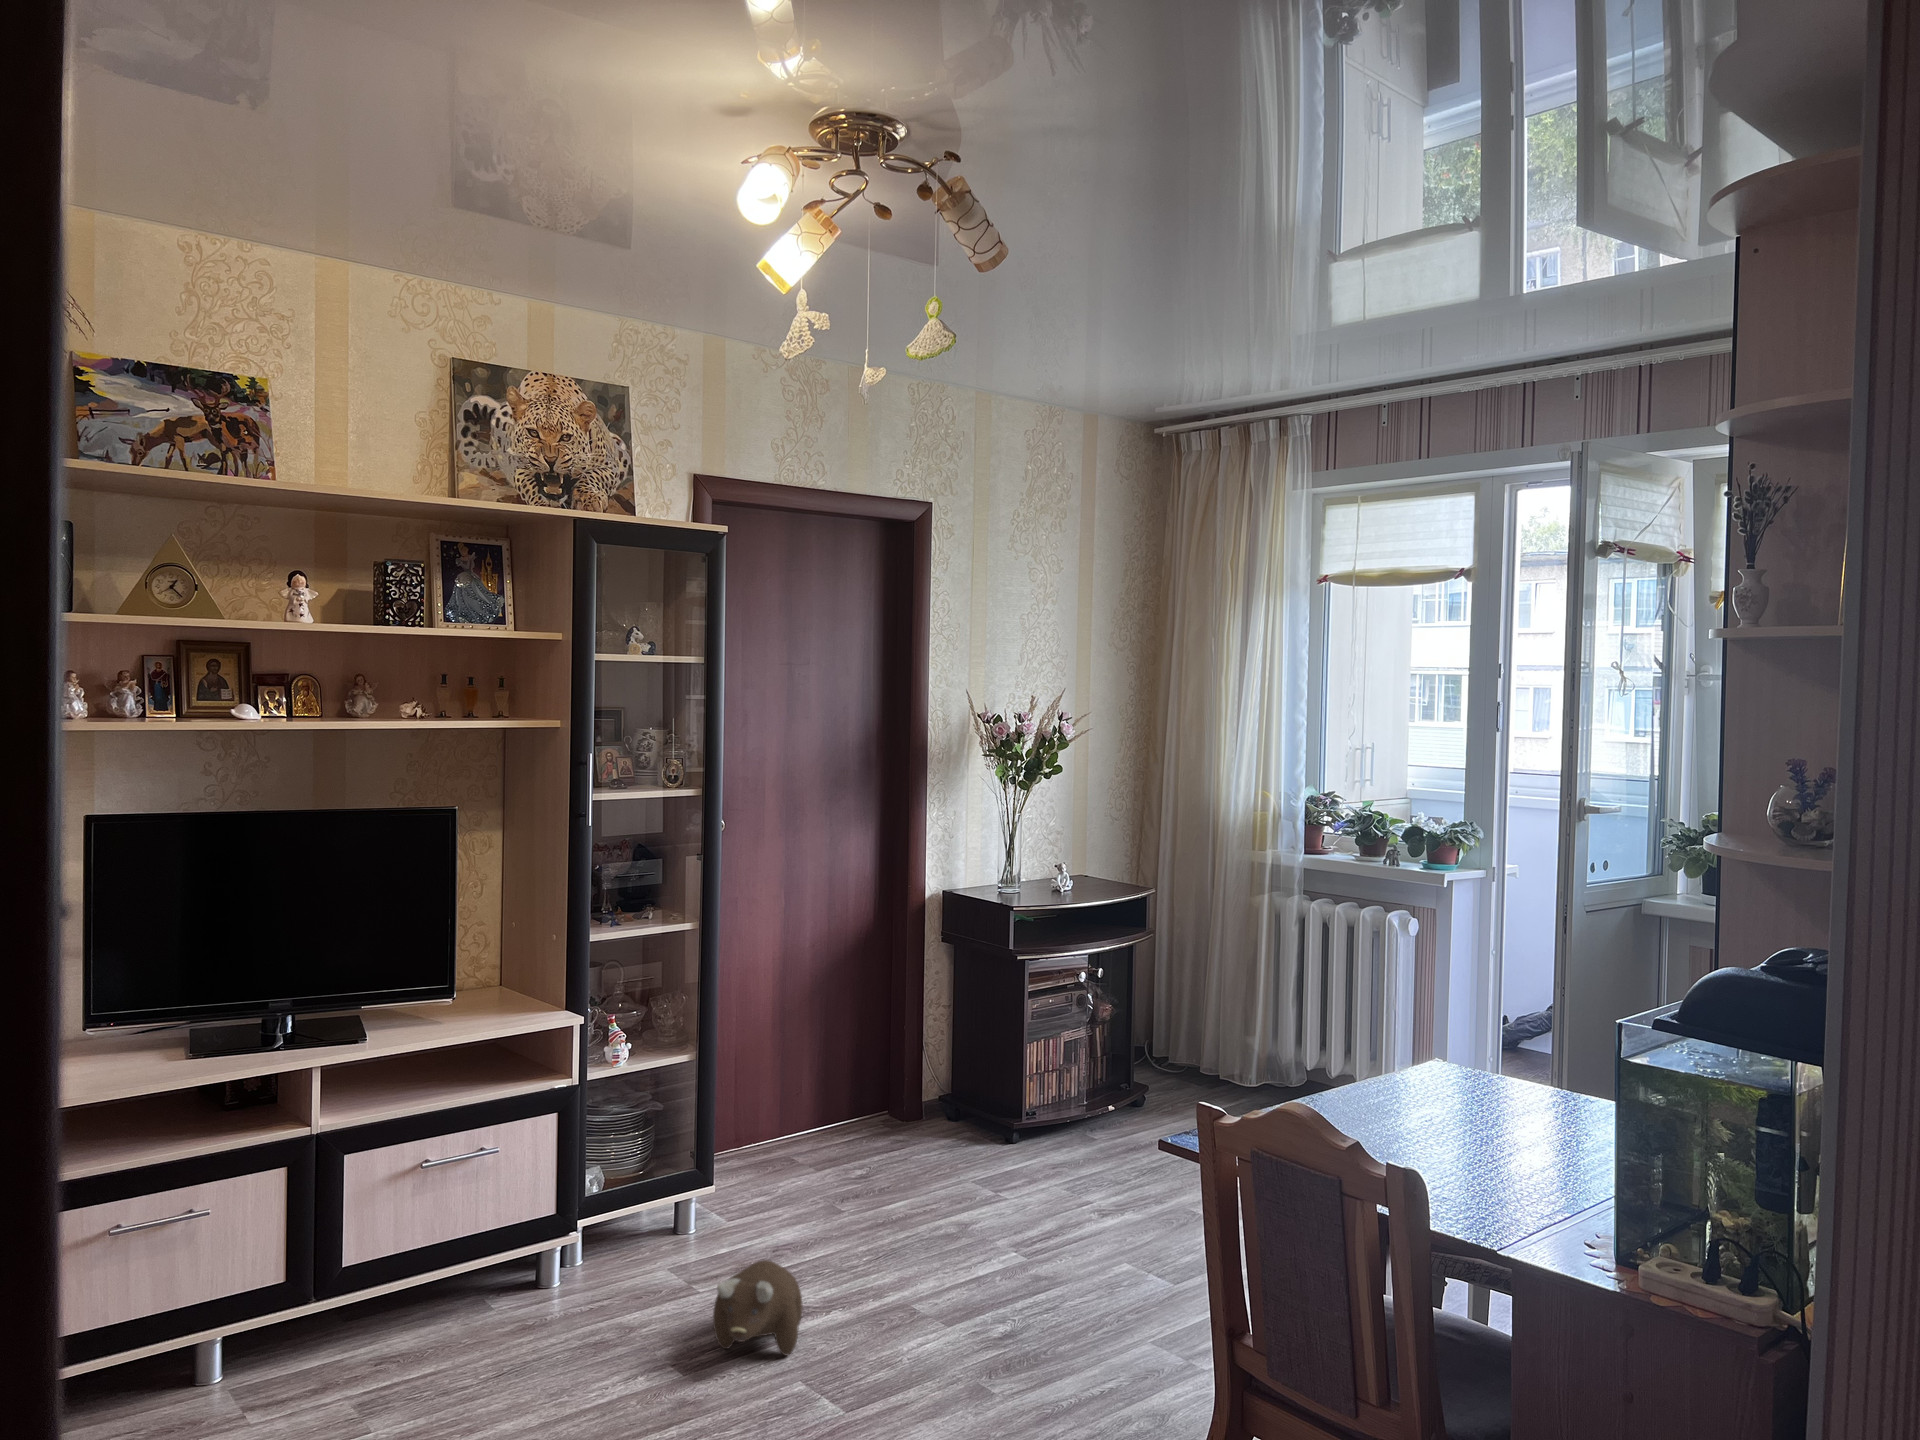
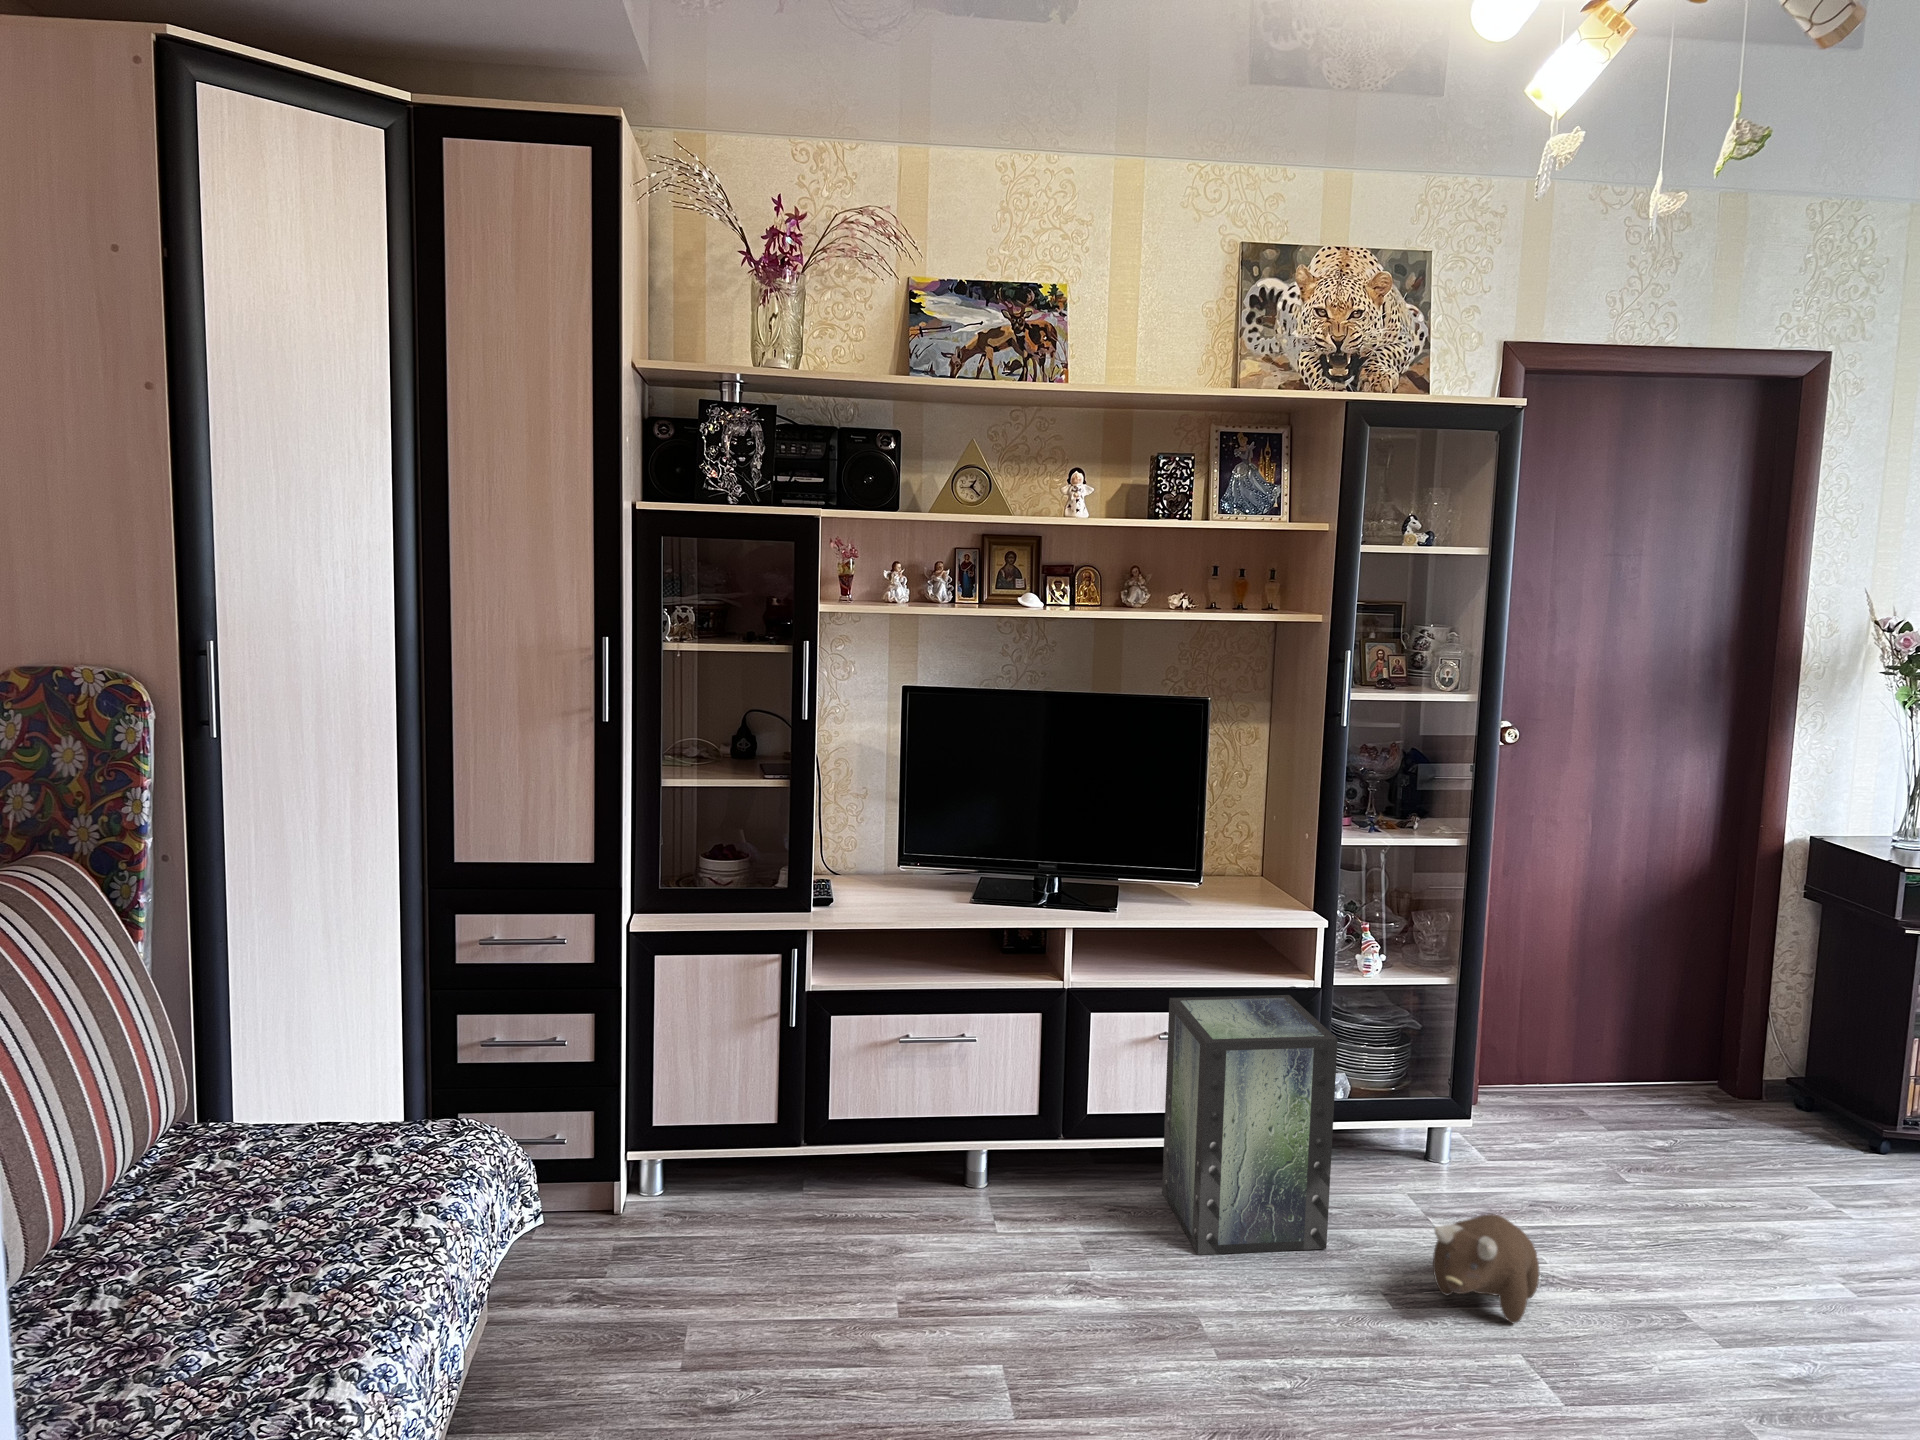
storage box: none [427,1097,610,1385] -> present [1162,995,1338,1255]

